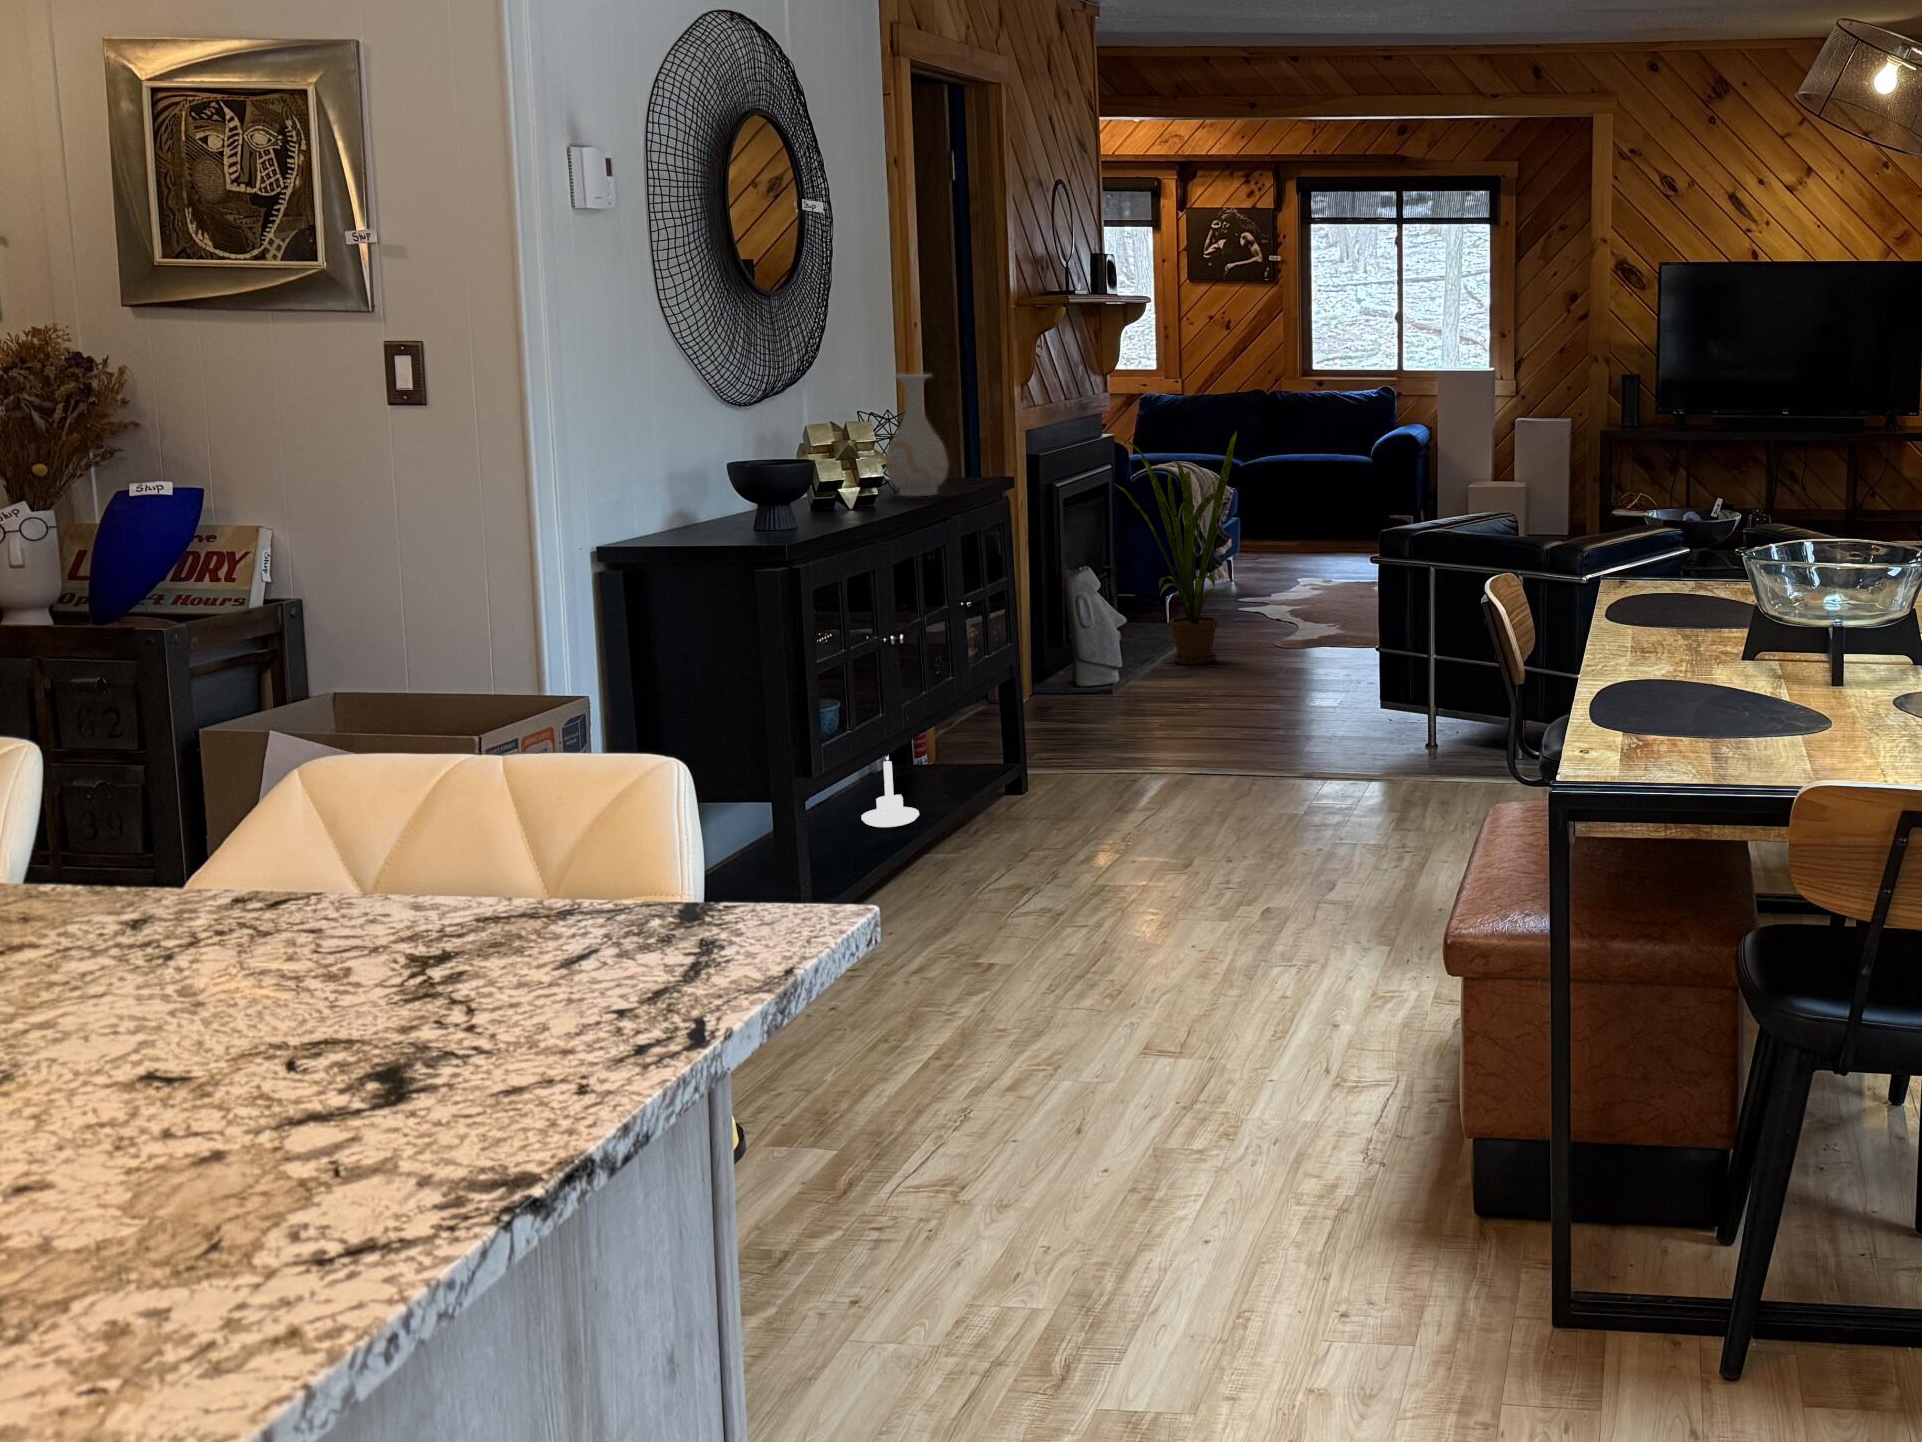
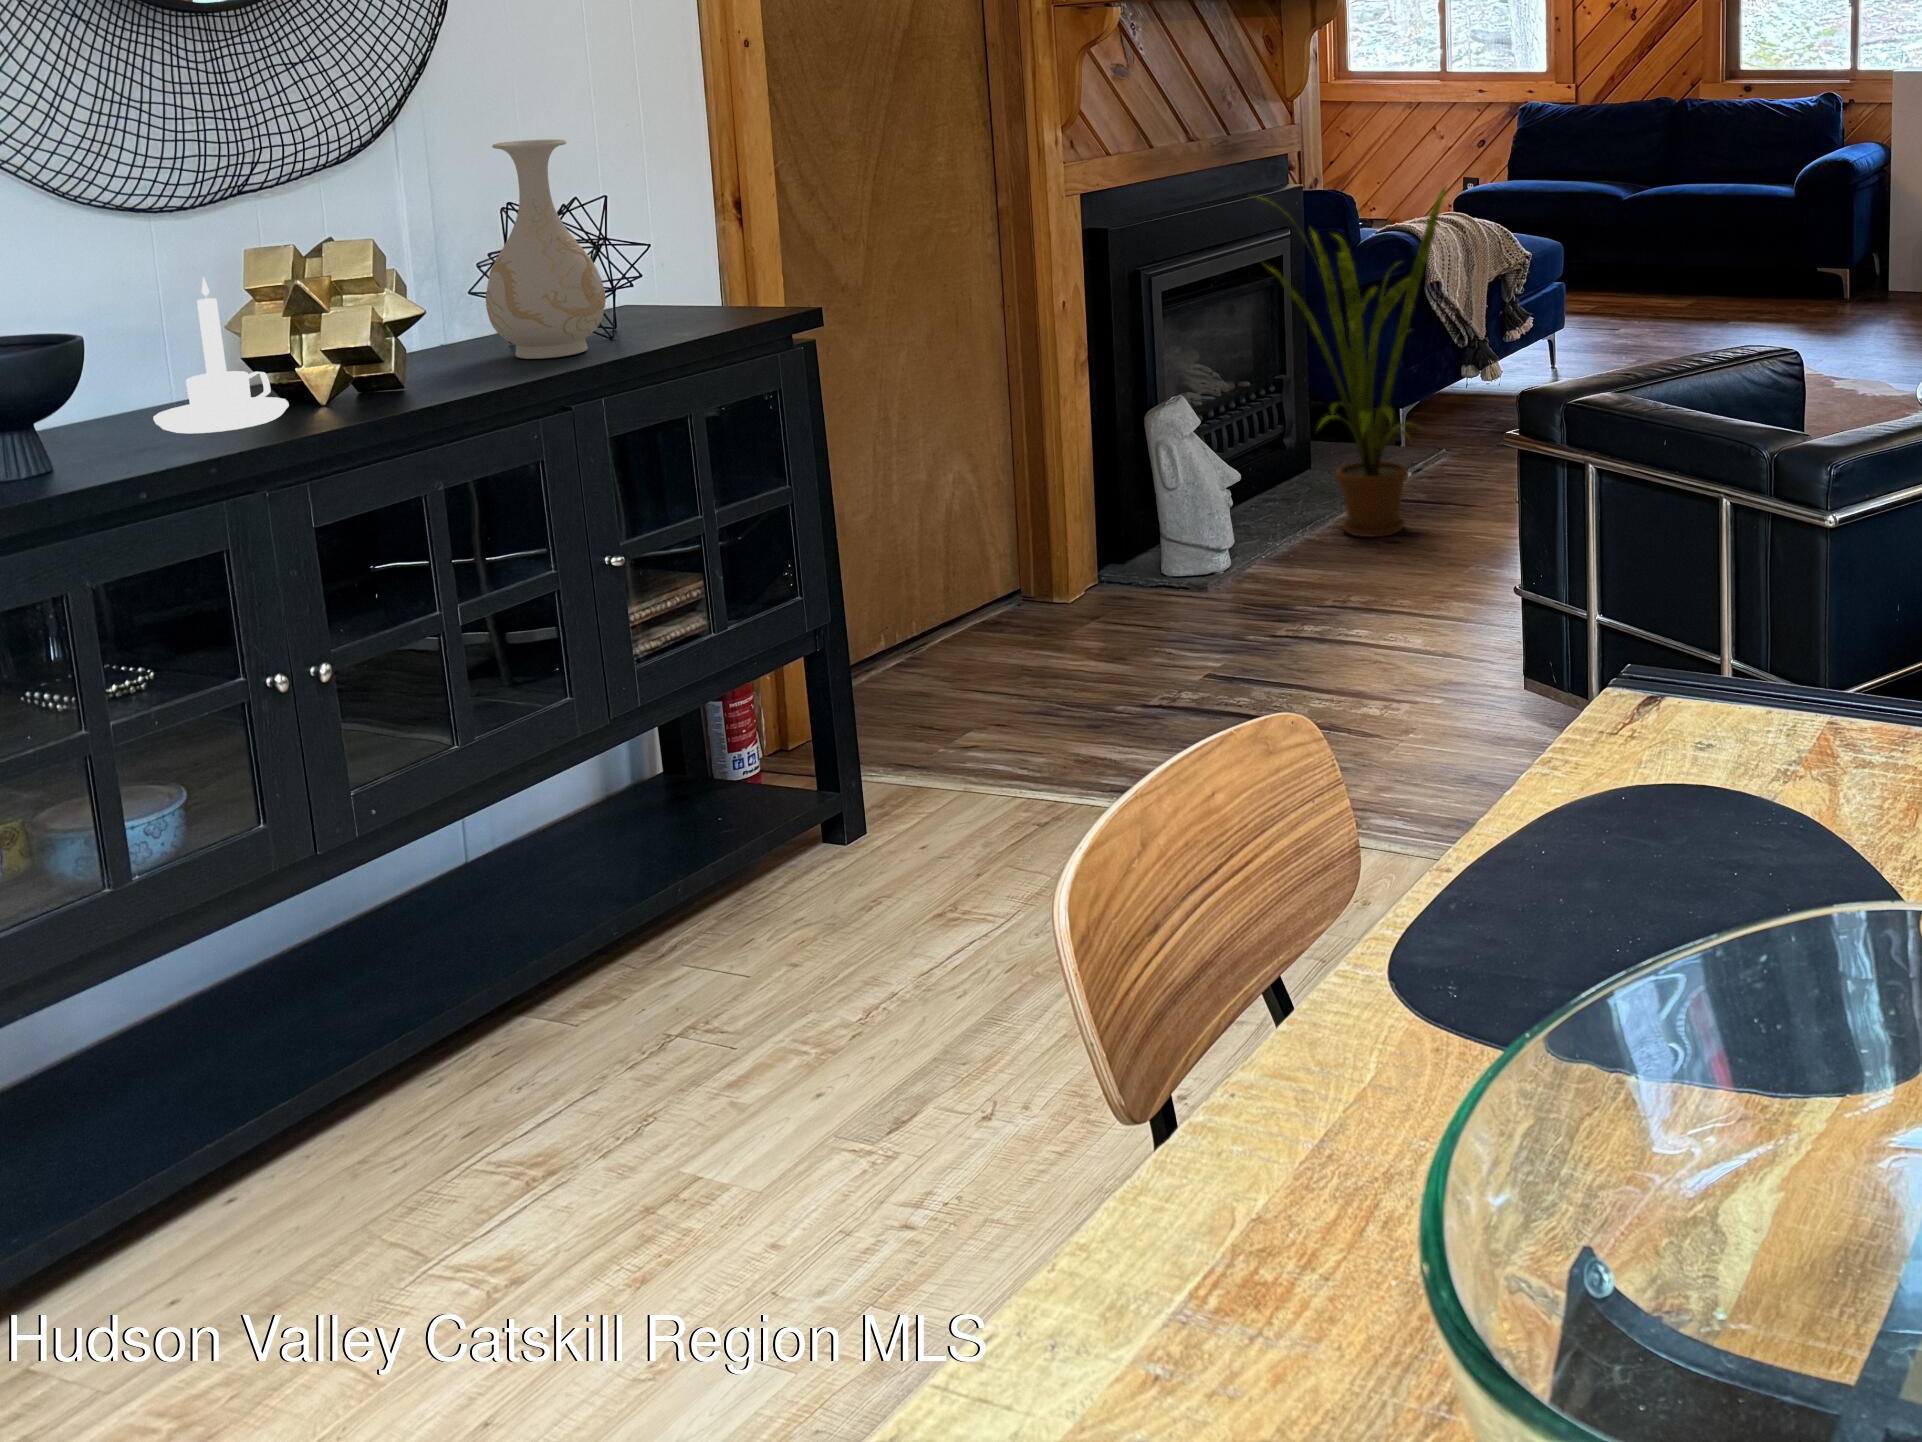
candle holder: present [861,756,919,827] -> present [153,277,289,433]

